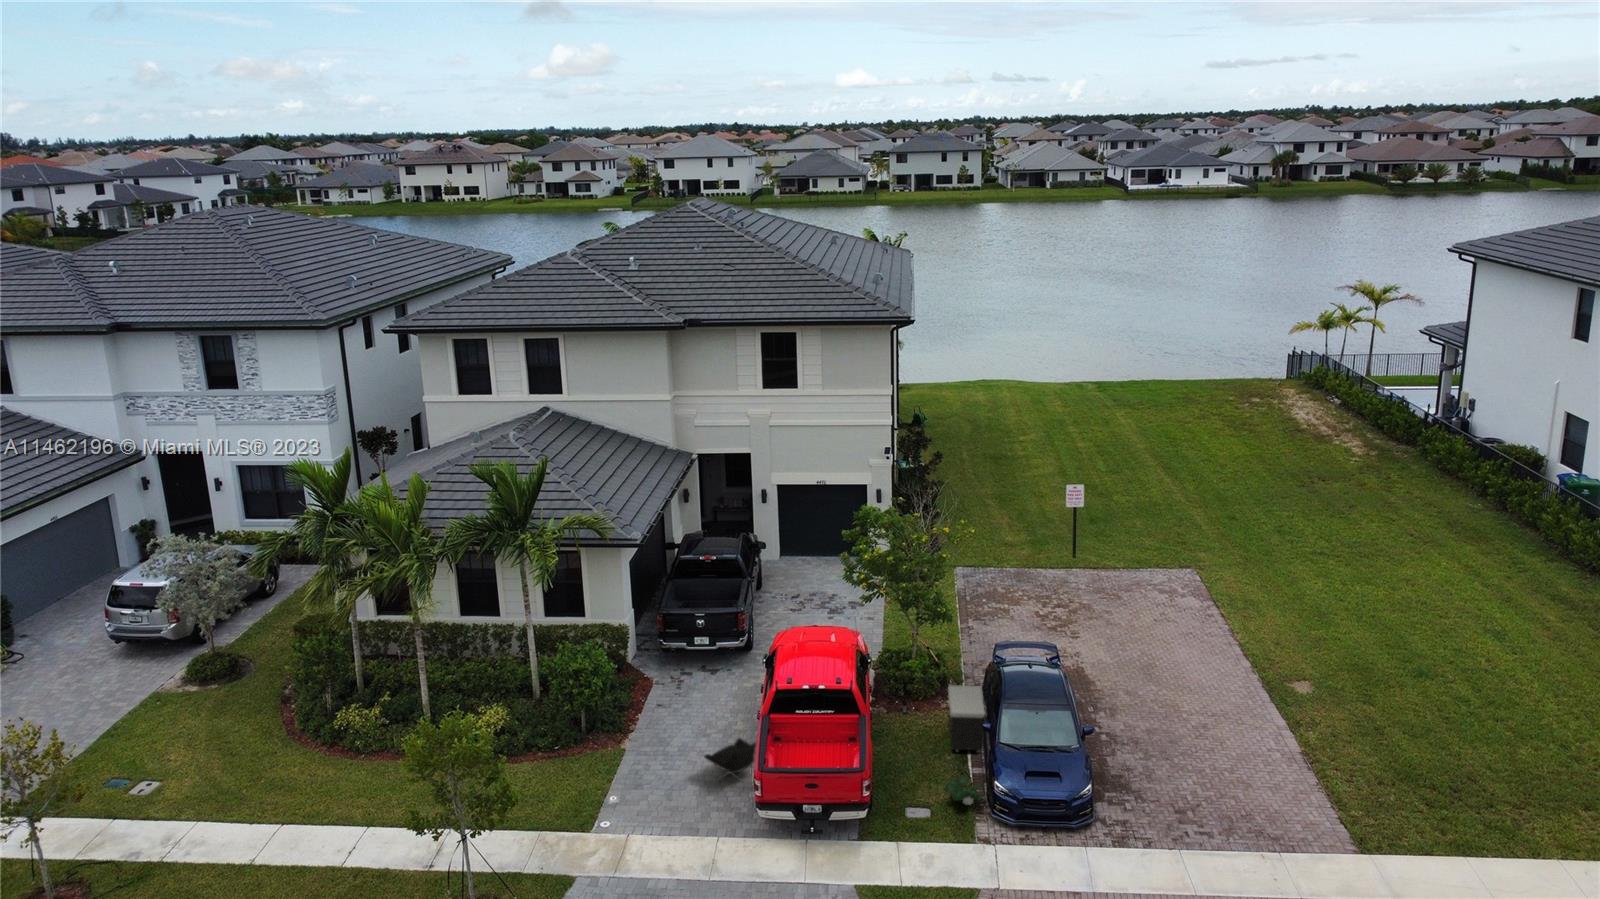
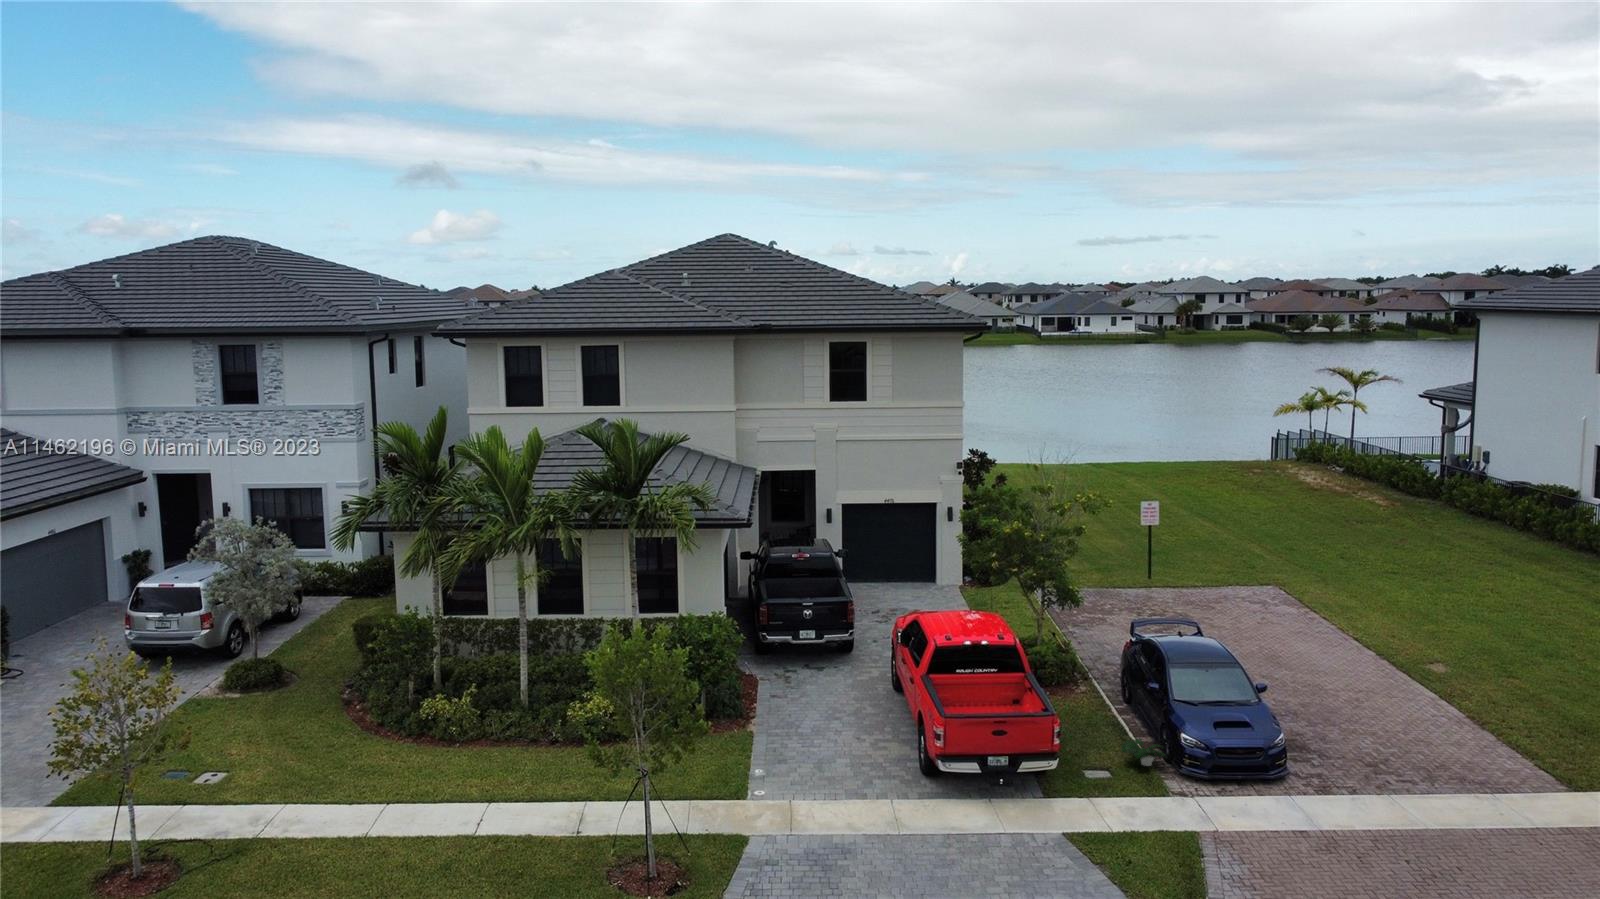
storage bench: present [948,685,985,752] -> none [1091,660,1145,726]
lounge chair: present [704,738,756,780] -> none [852,709,915,756]

